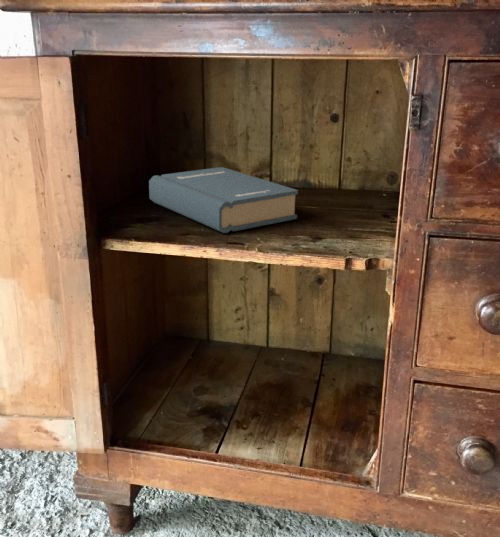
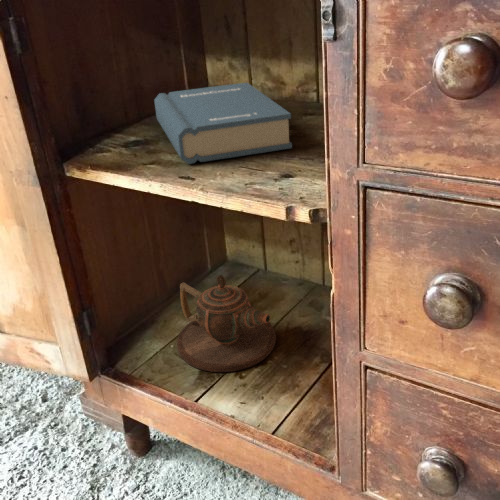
teapot: none [167,338,263,428] -> present [177,275,276,372]

